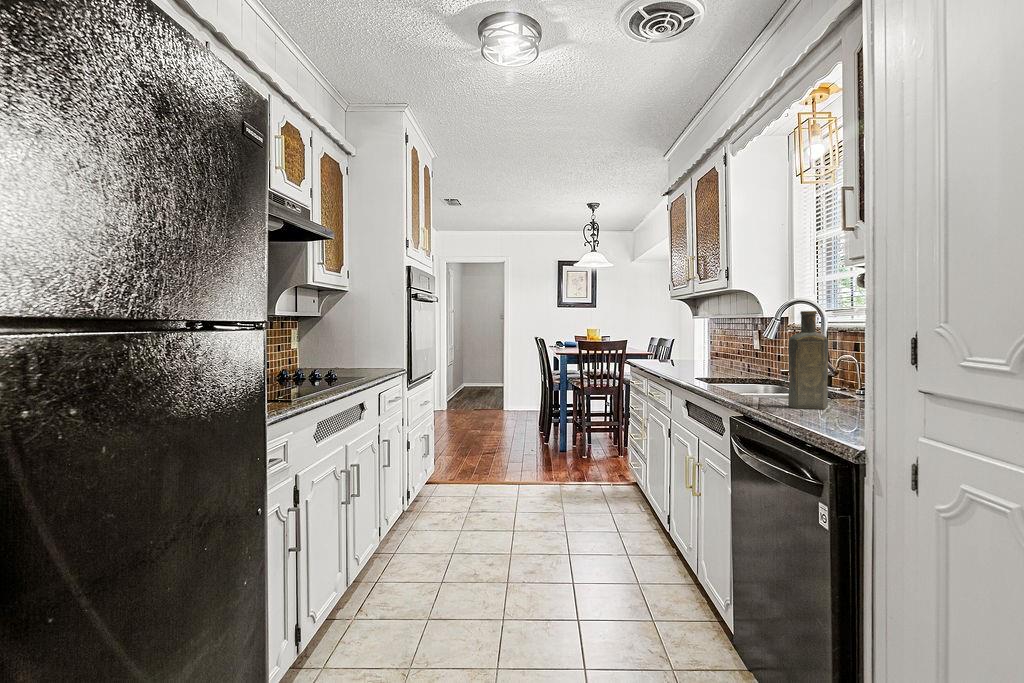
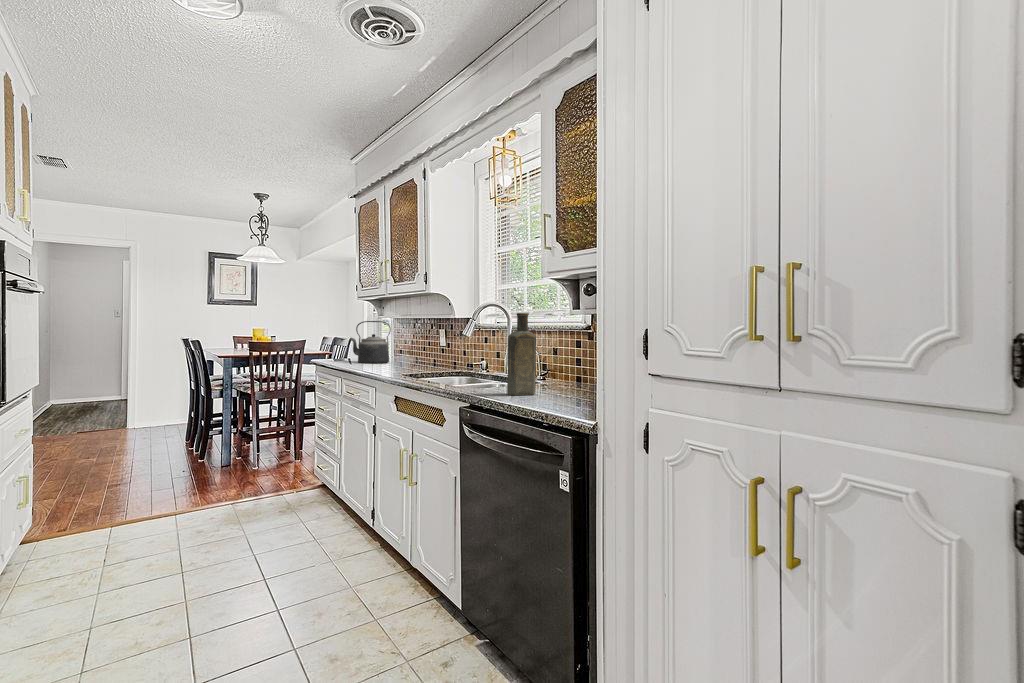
kettle: none [662,320,704,365] -> present [350,321,391,363]

